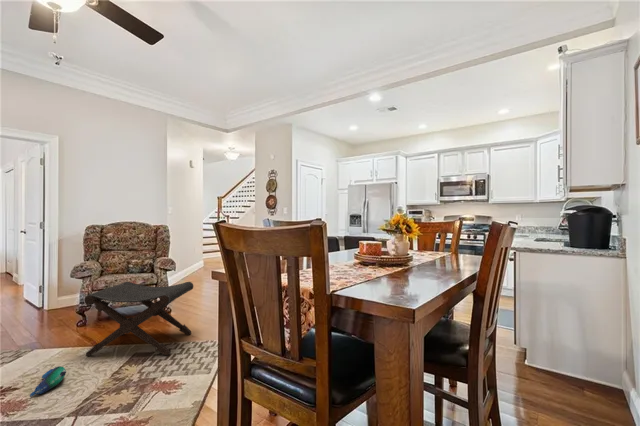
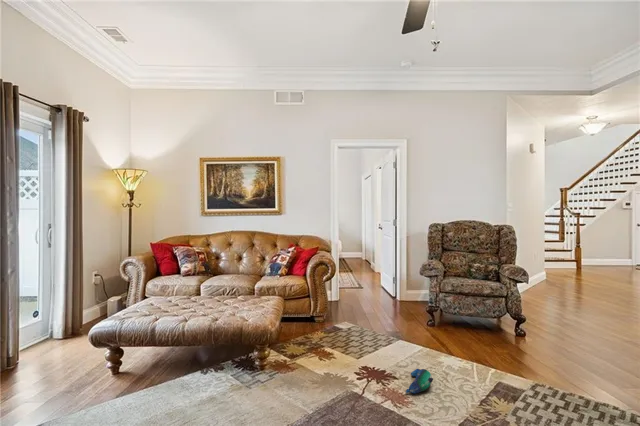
footstool: present [85,282,193,356] -> none [442,290,570,401]

